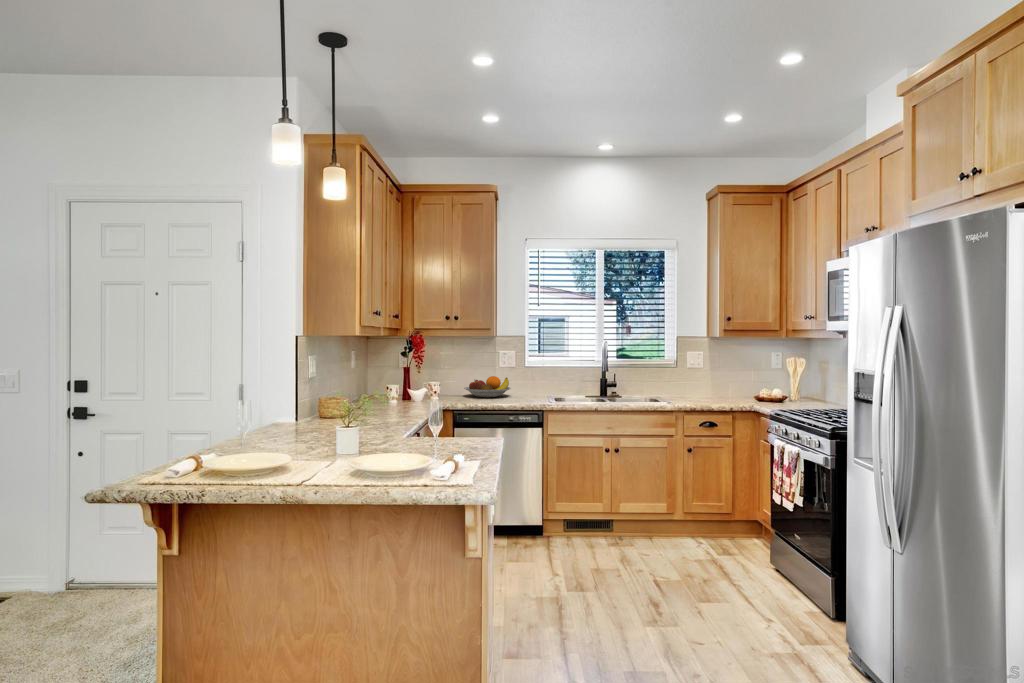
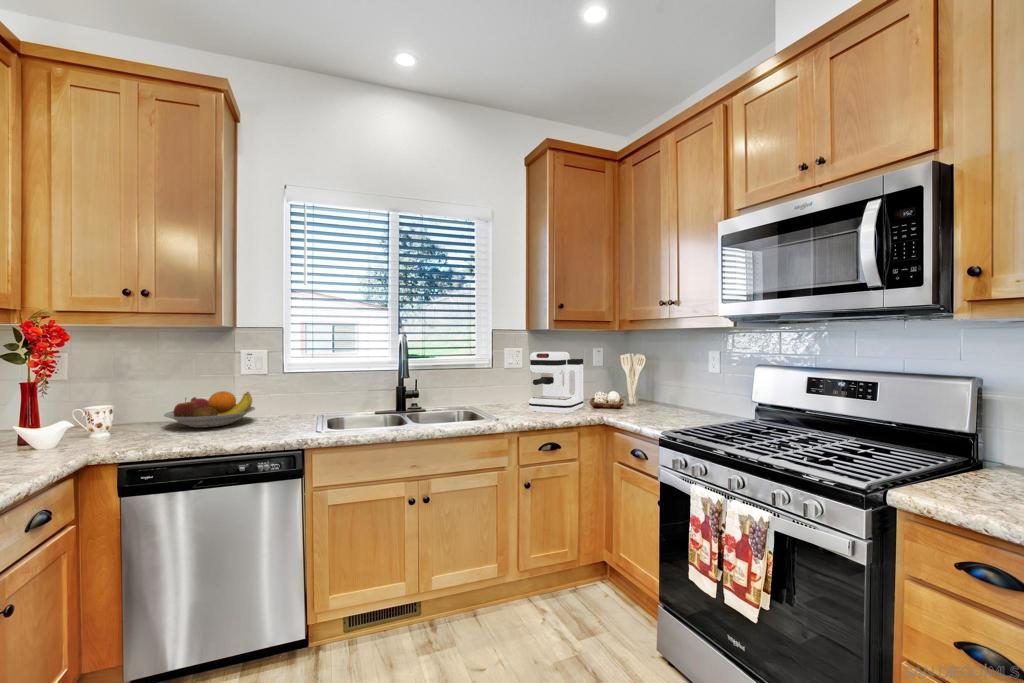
coffee maker: none [699,355,747,403] -> present [529,352,584,414]

